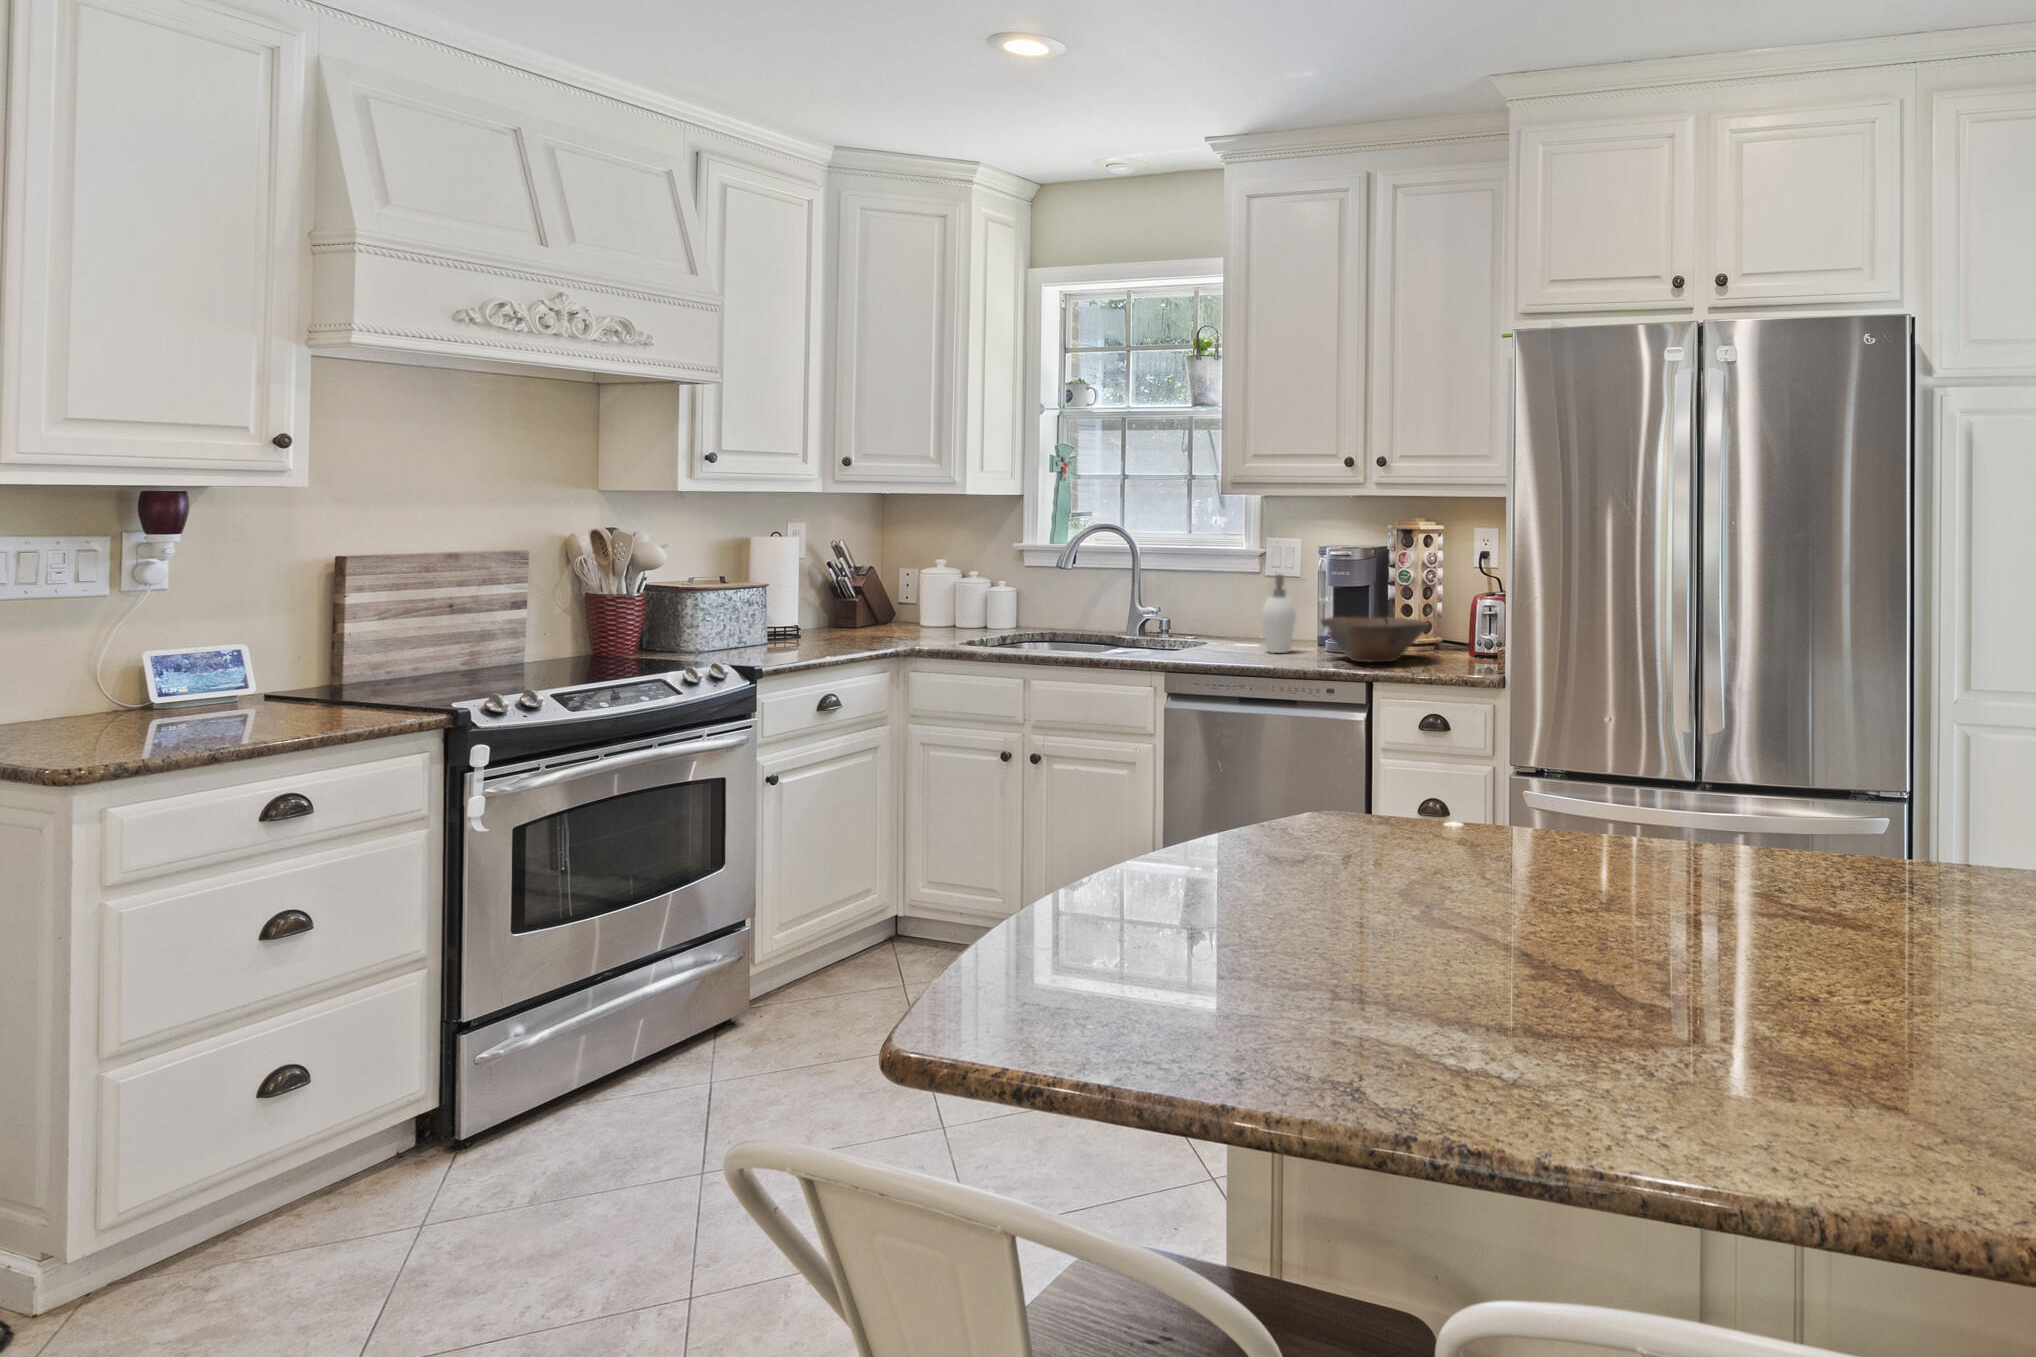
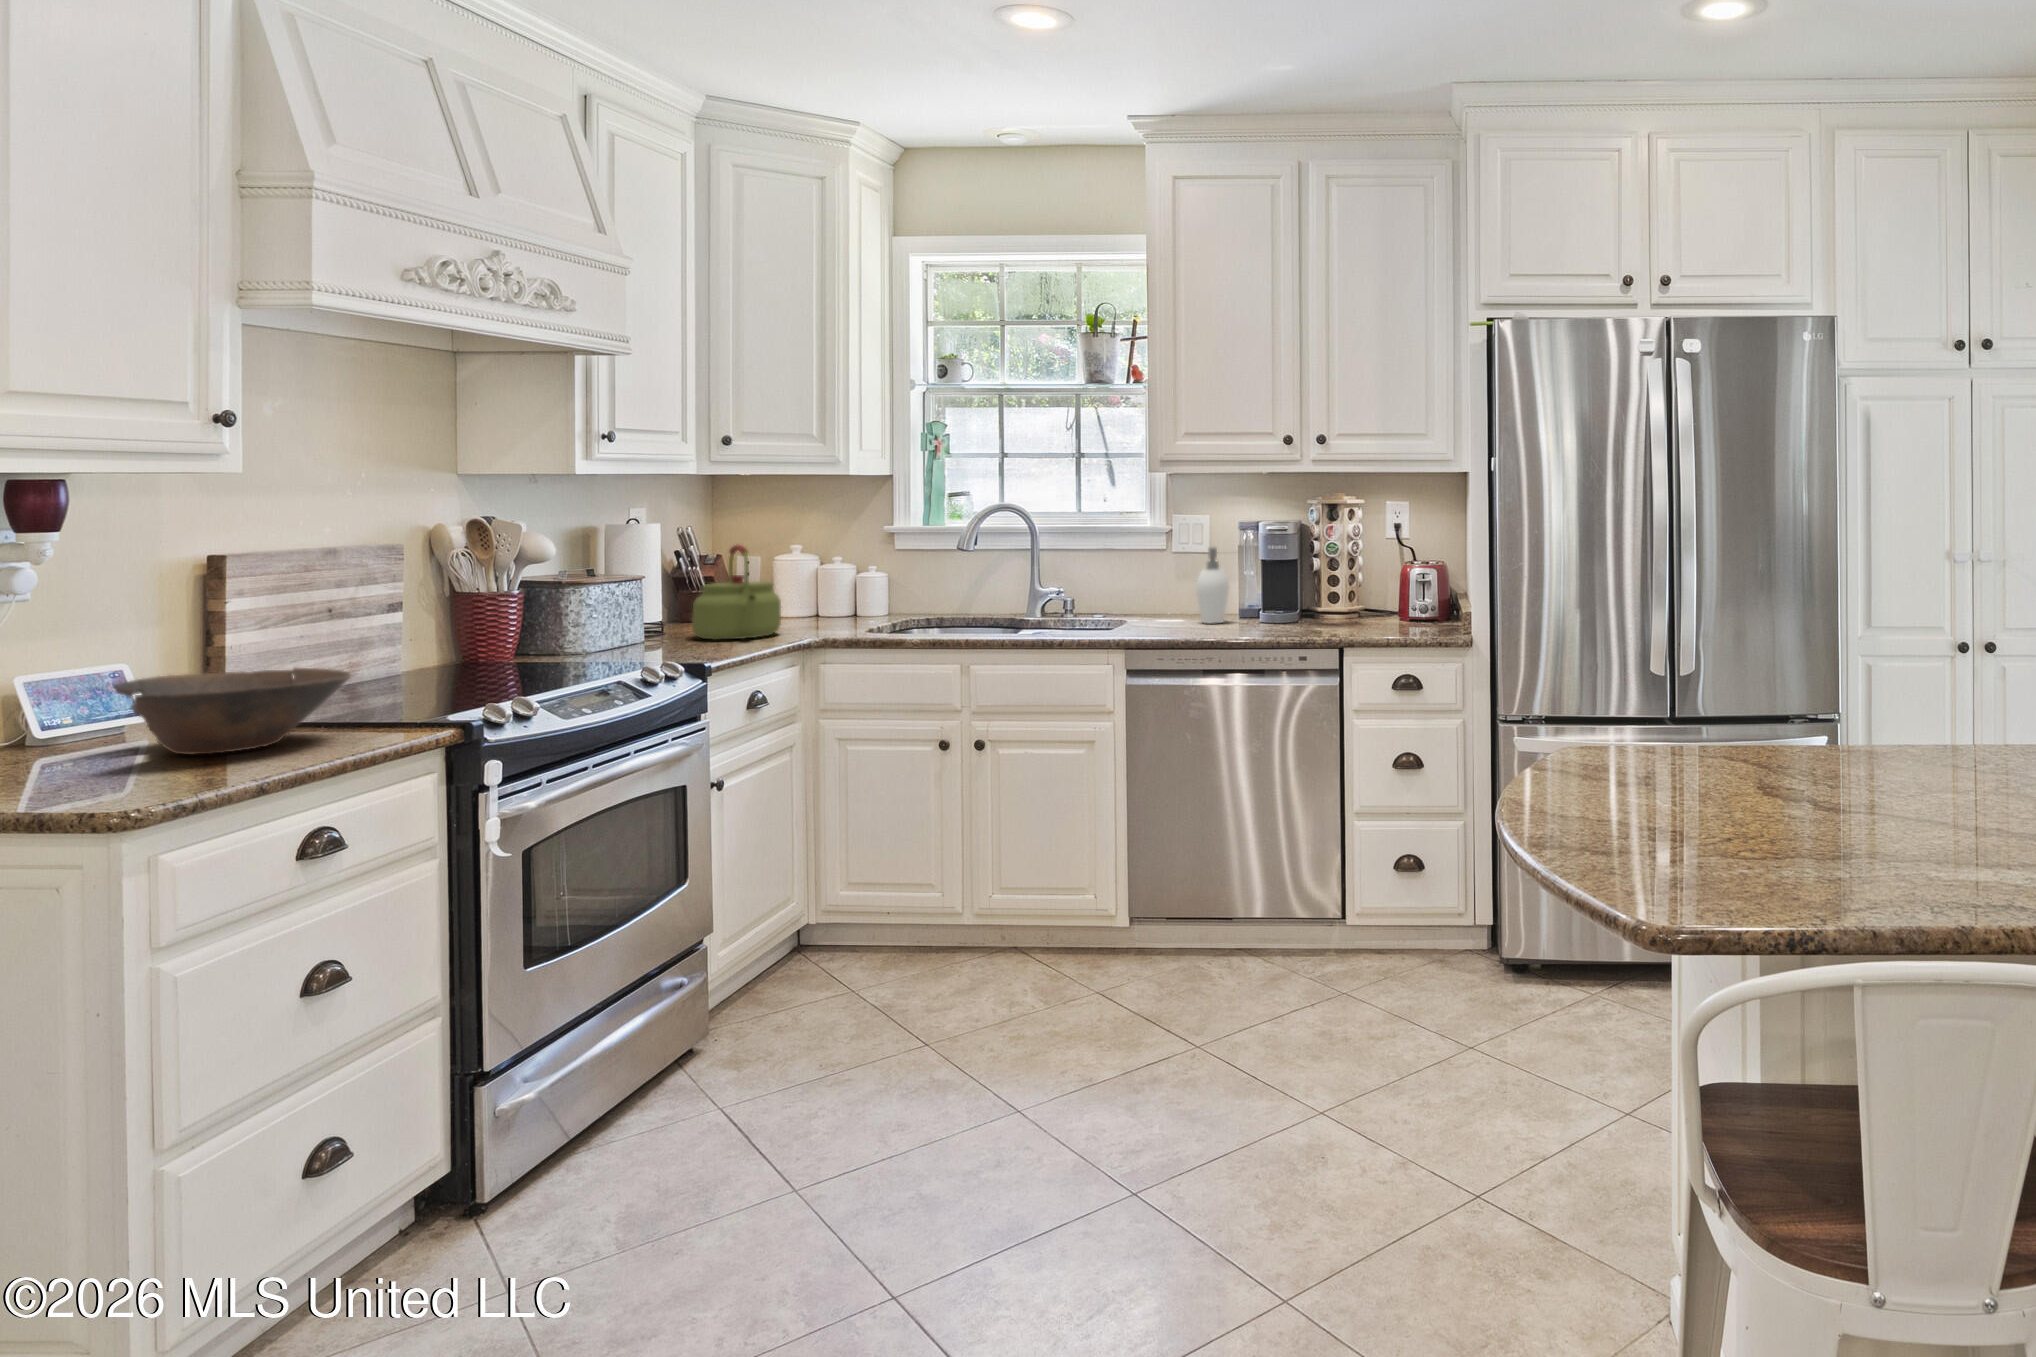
kettle: none [805,559,885,647] -> present [692,545,781,639]
bowl: present [1321,617,1429,662] -> present [114,668,351,755]

